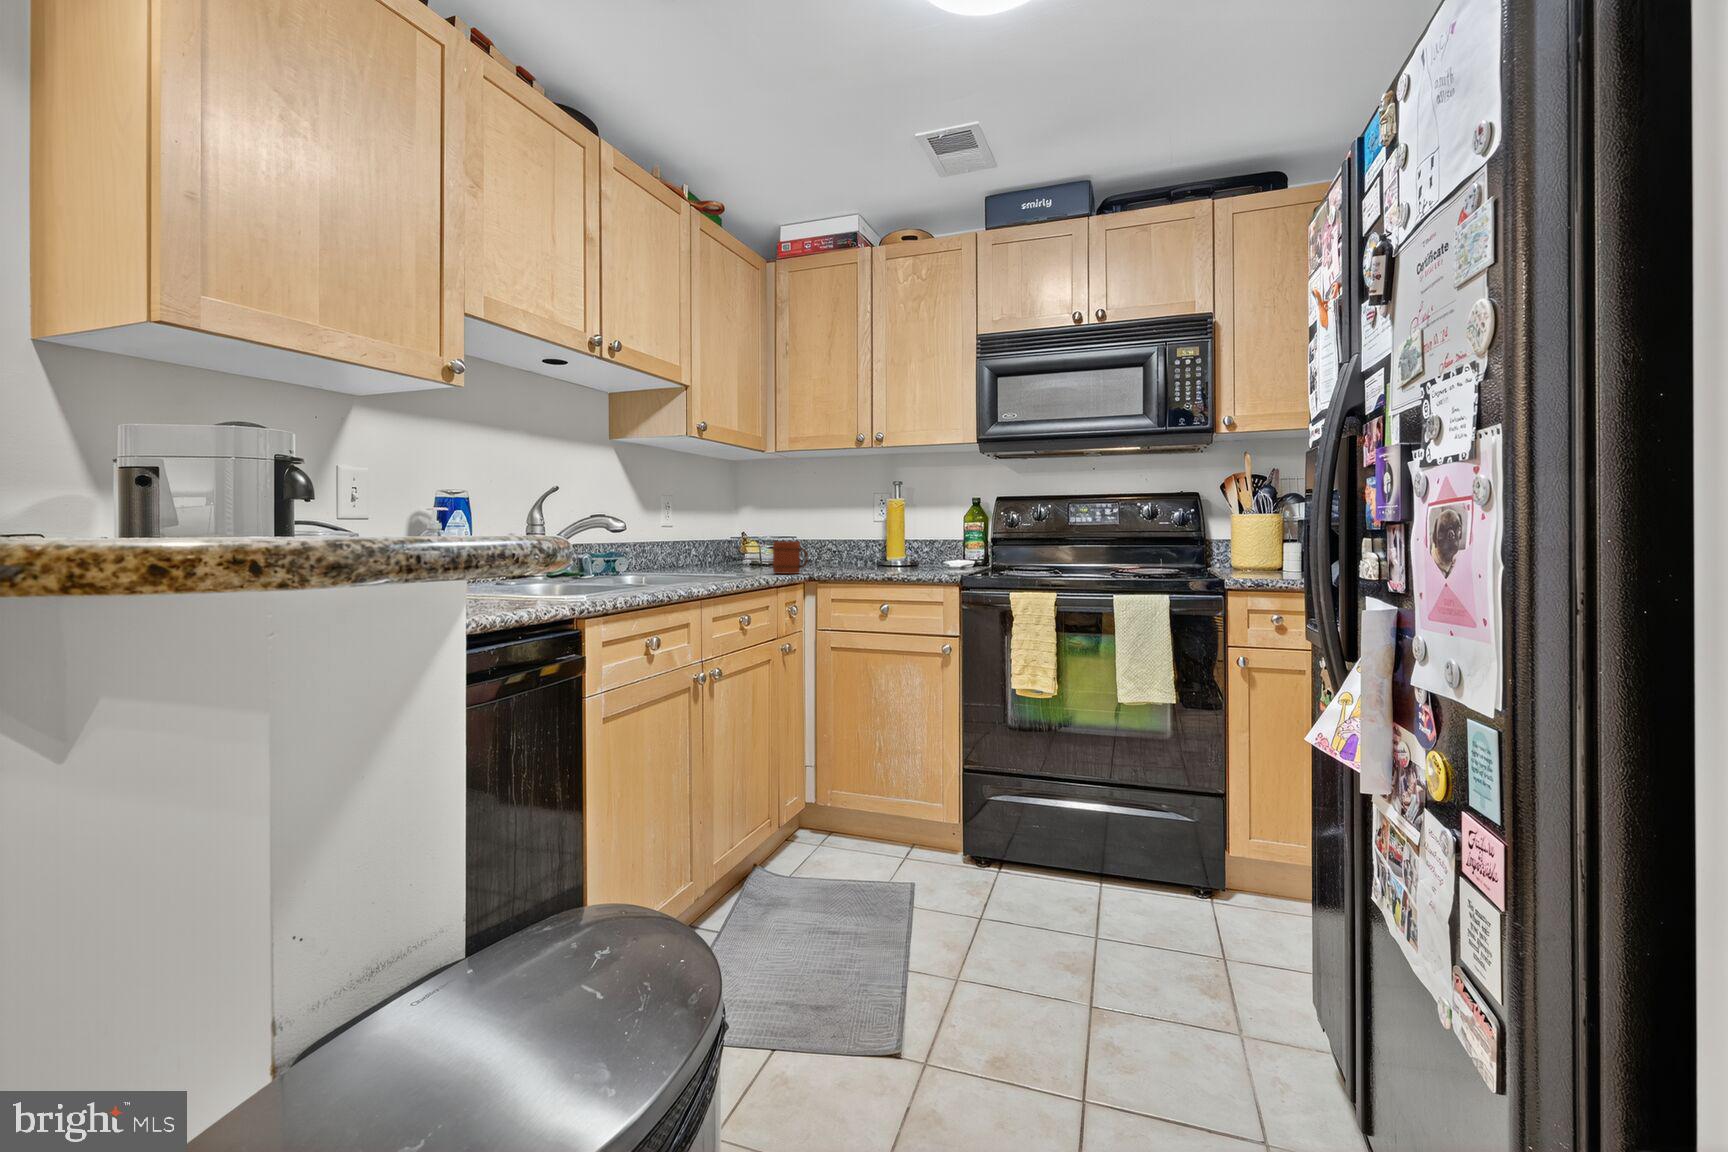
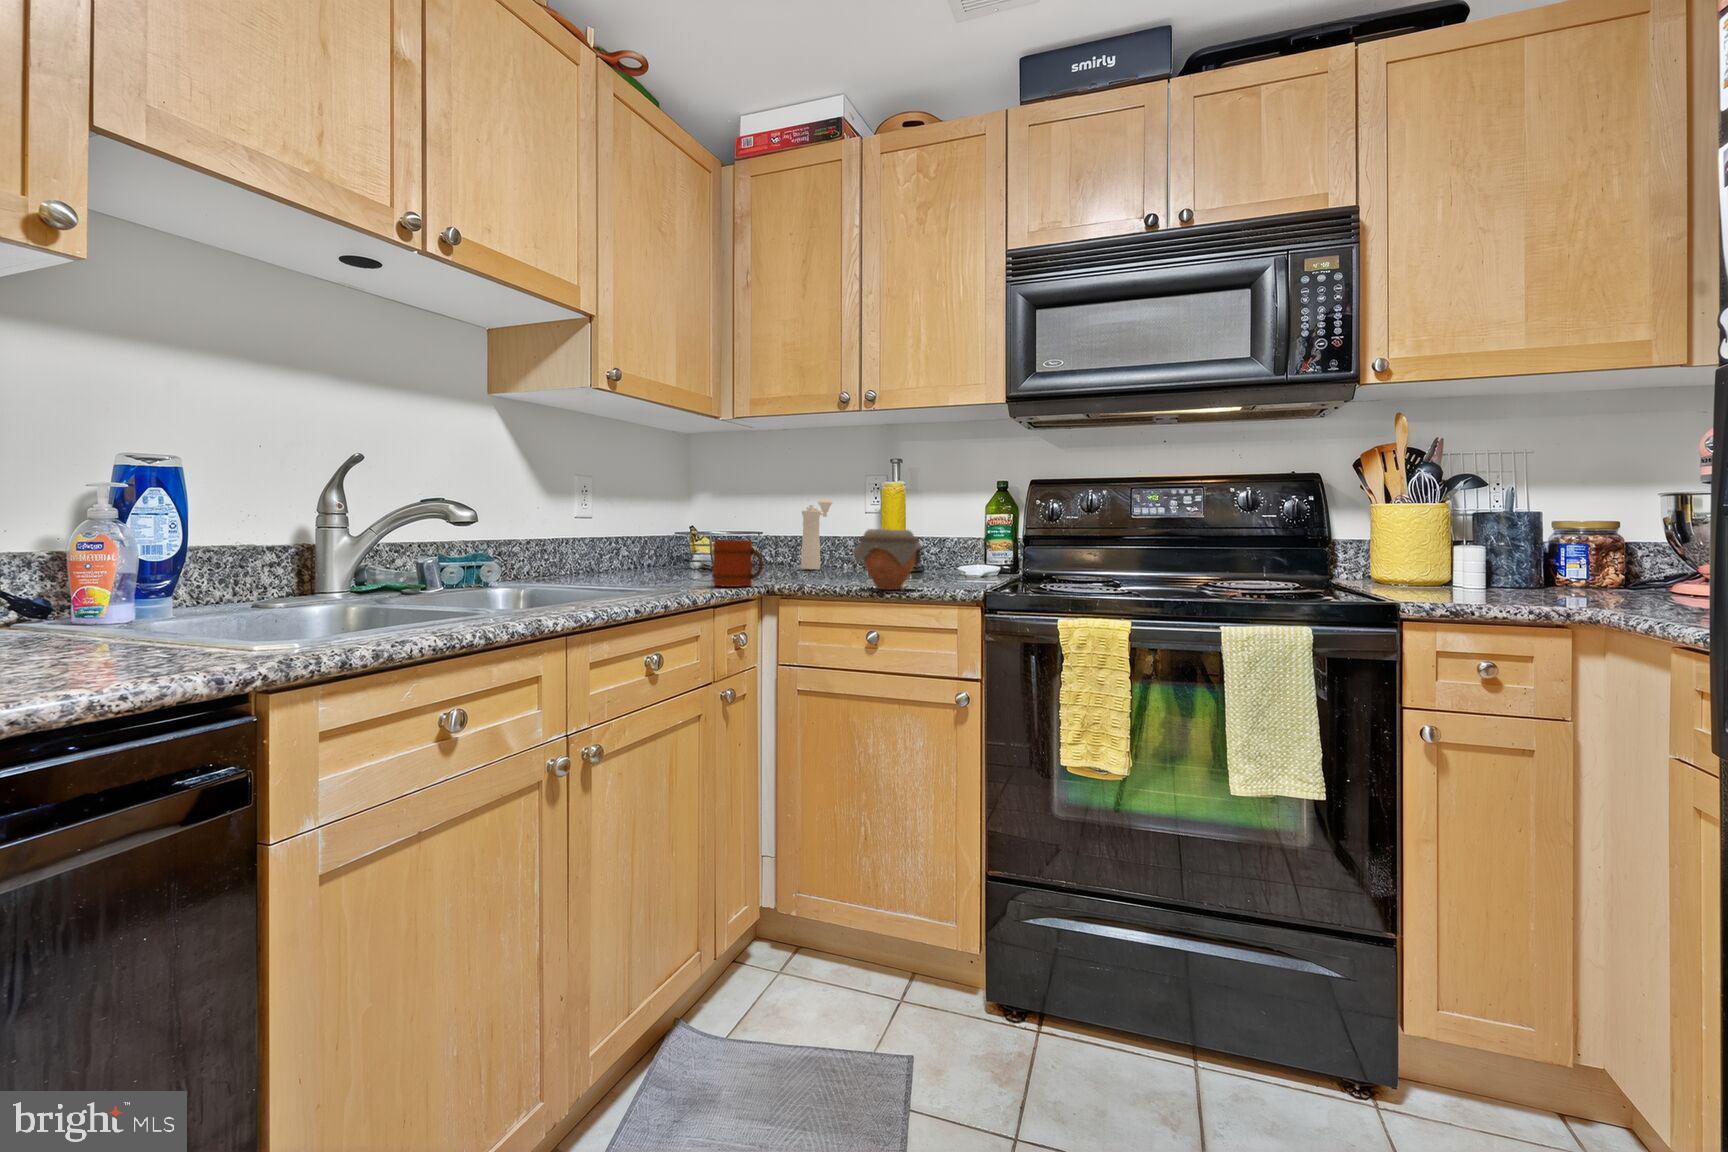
pepper mill: none [827,510,849,564] -> present [801,499,832,569]
jar: none [872,533,920,575] -> present [852,529,922,590]

